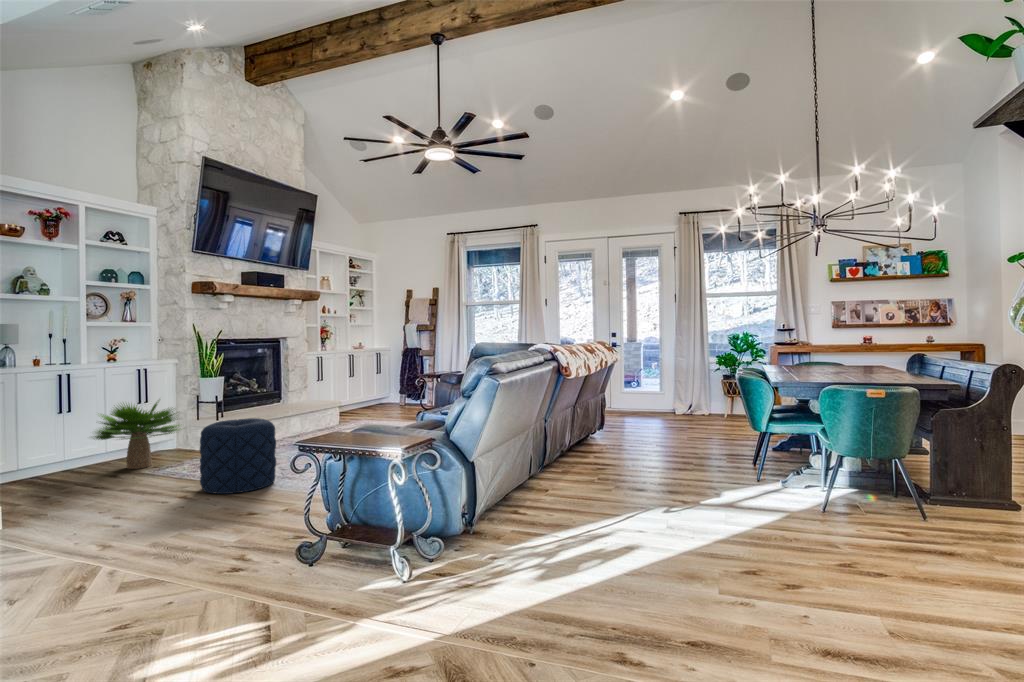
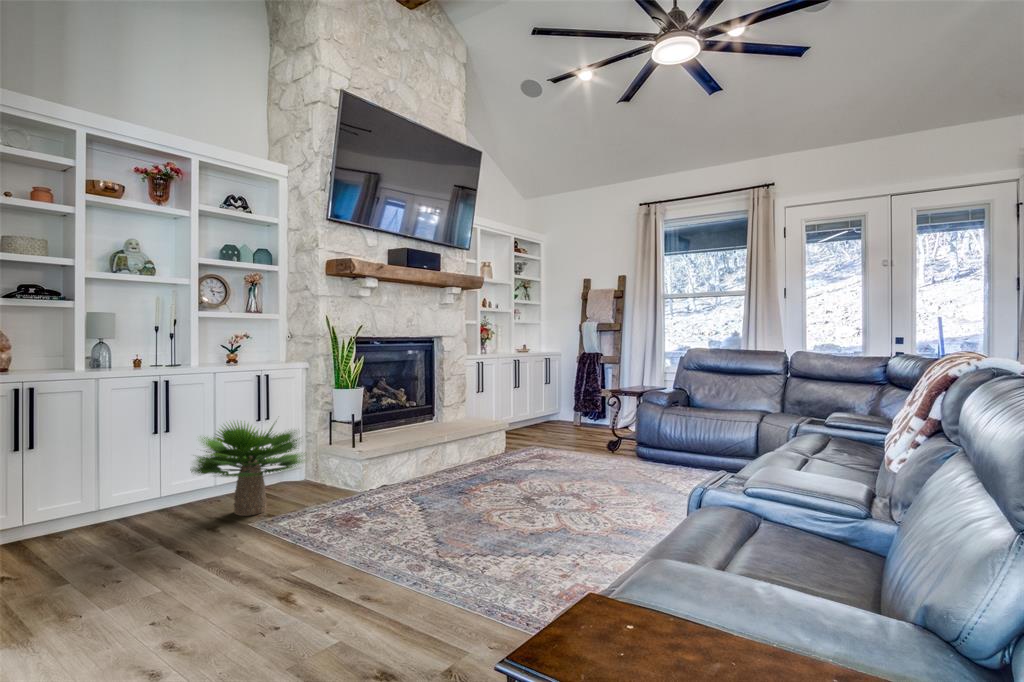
pouf: present [200,418,276,494] -> none [311,462,428,596]

